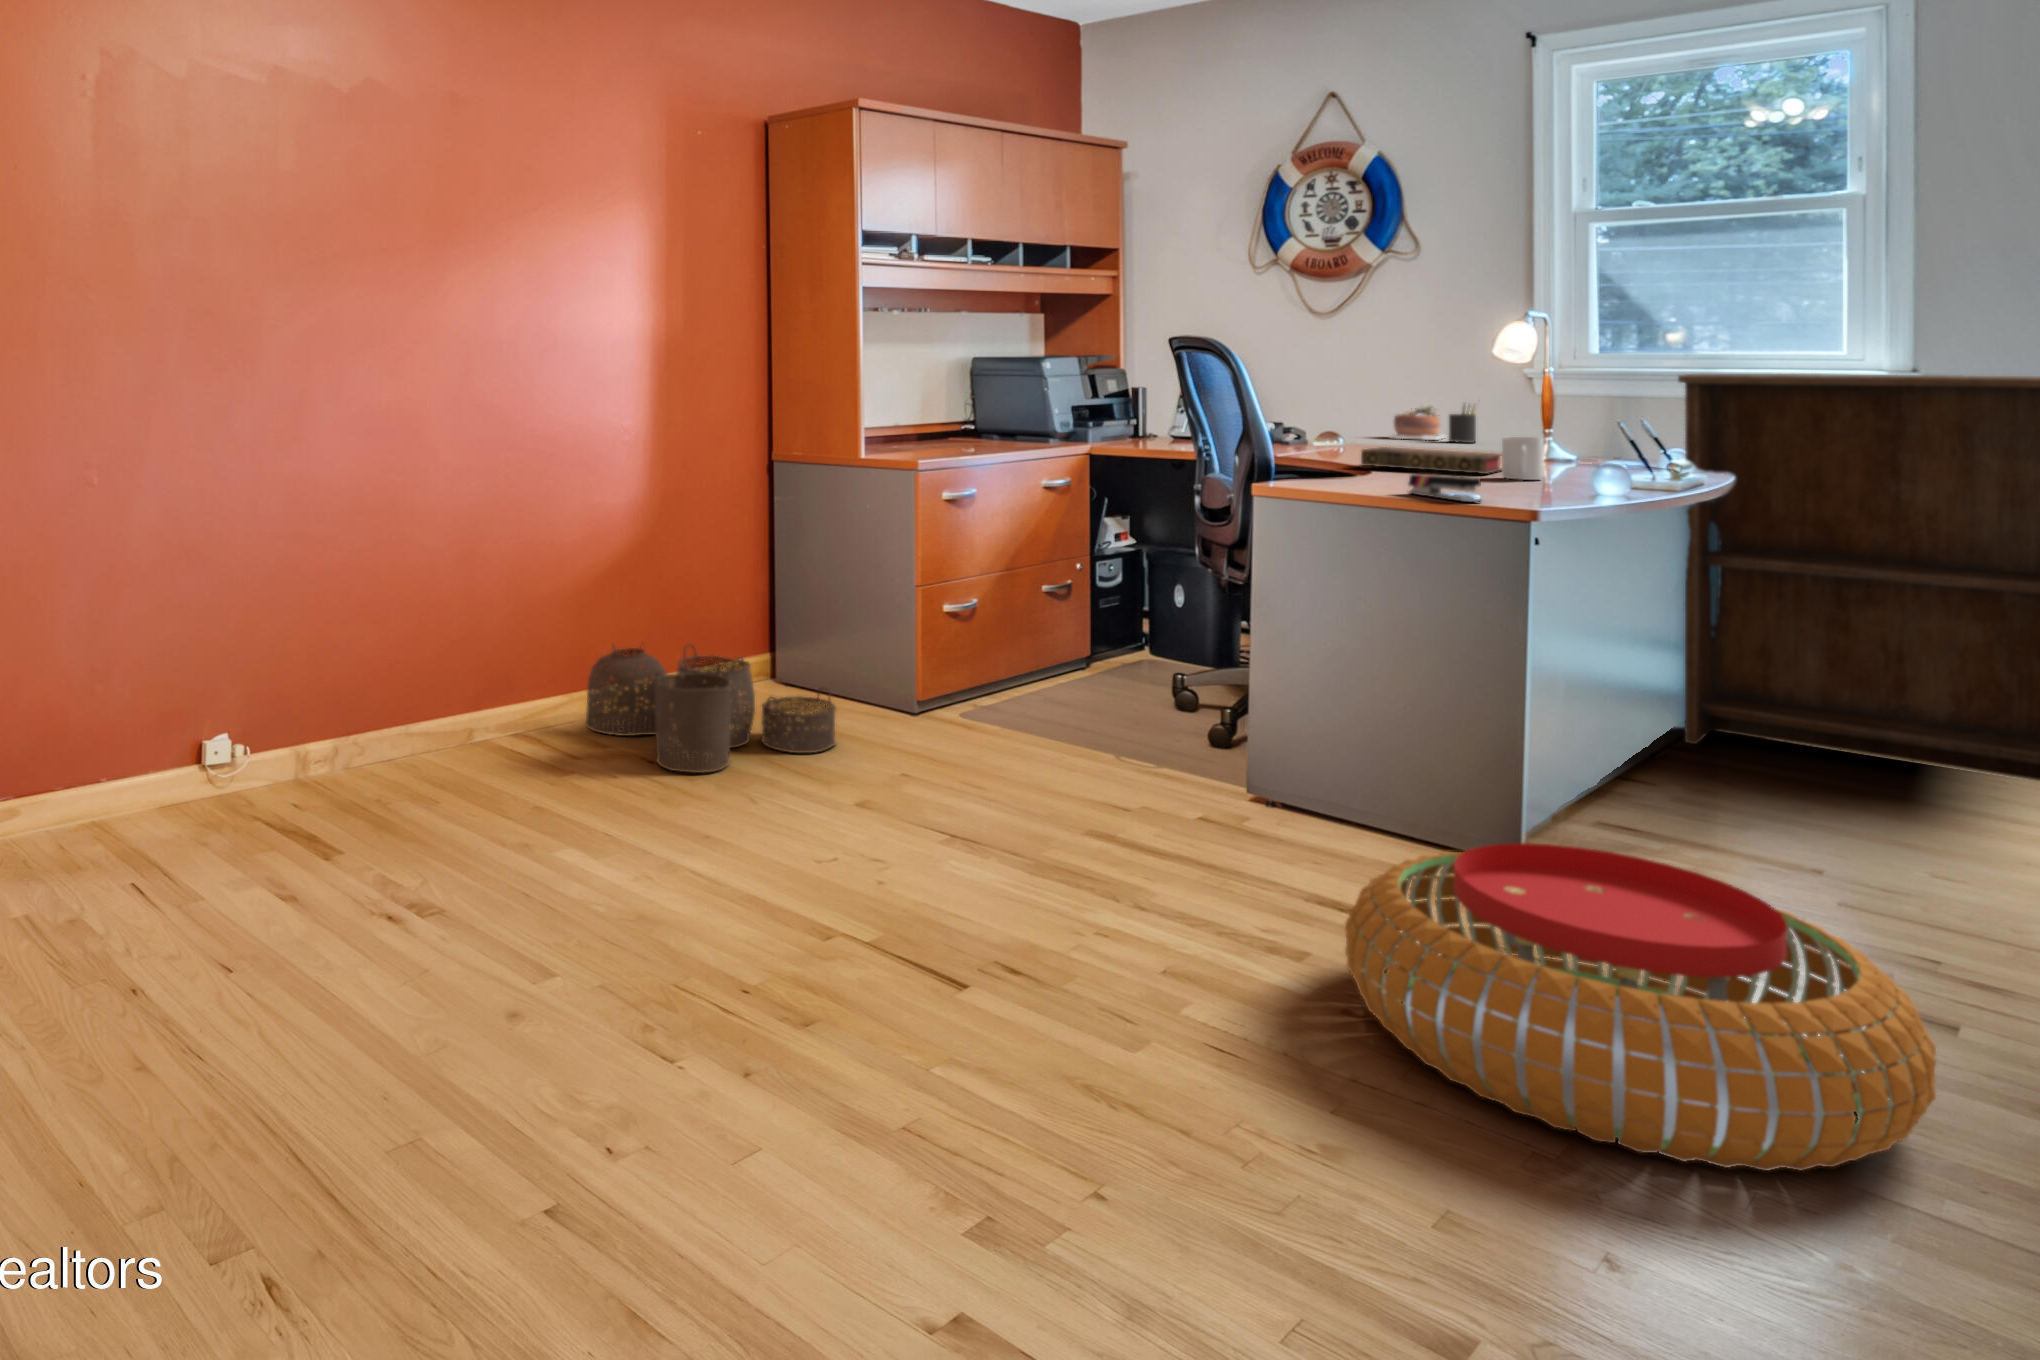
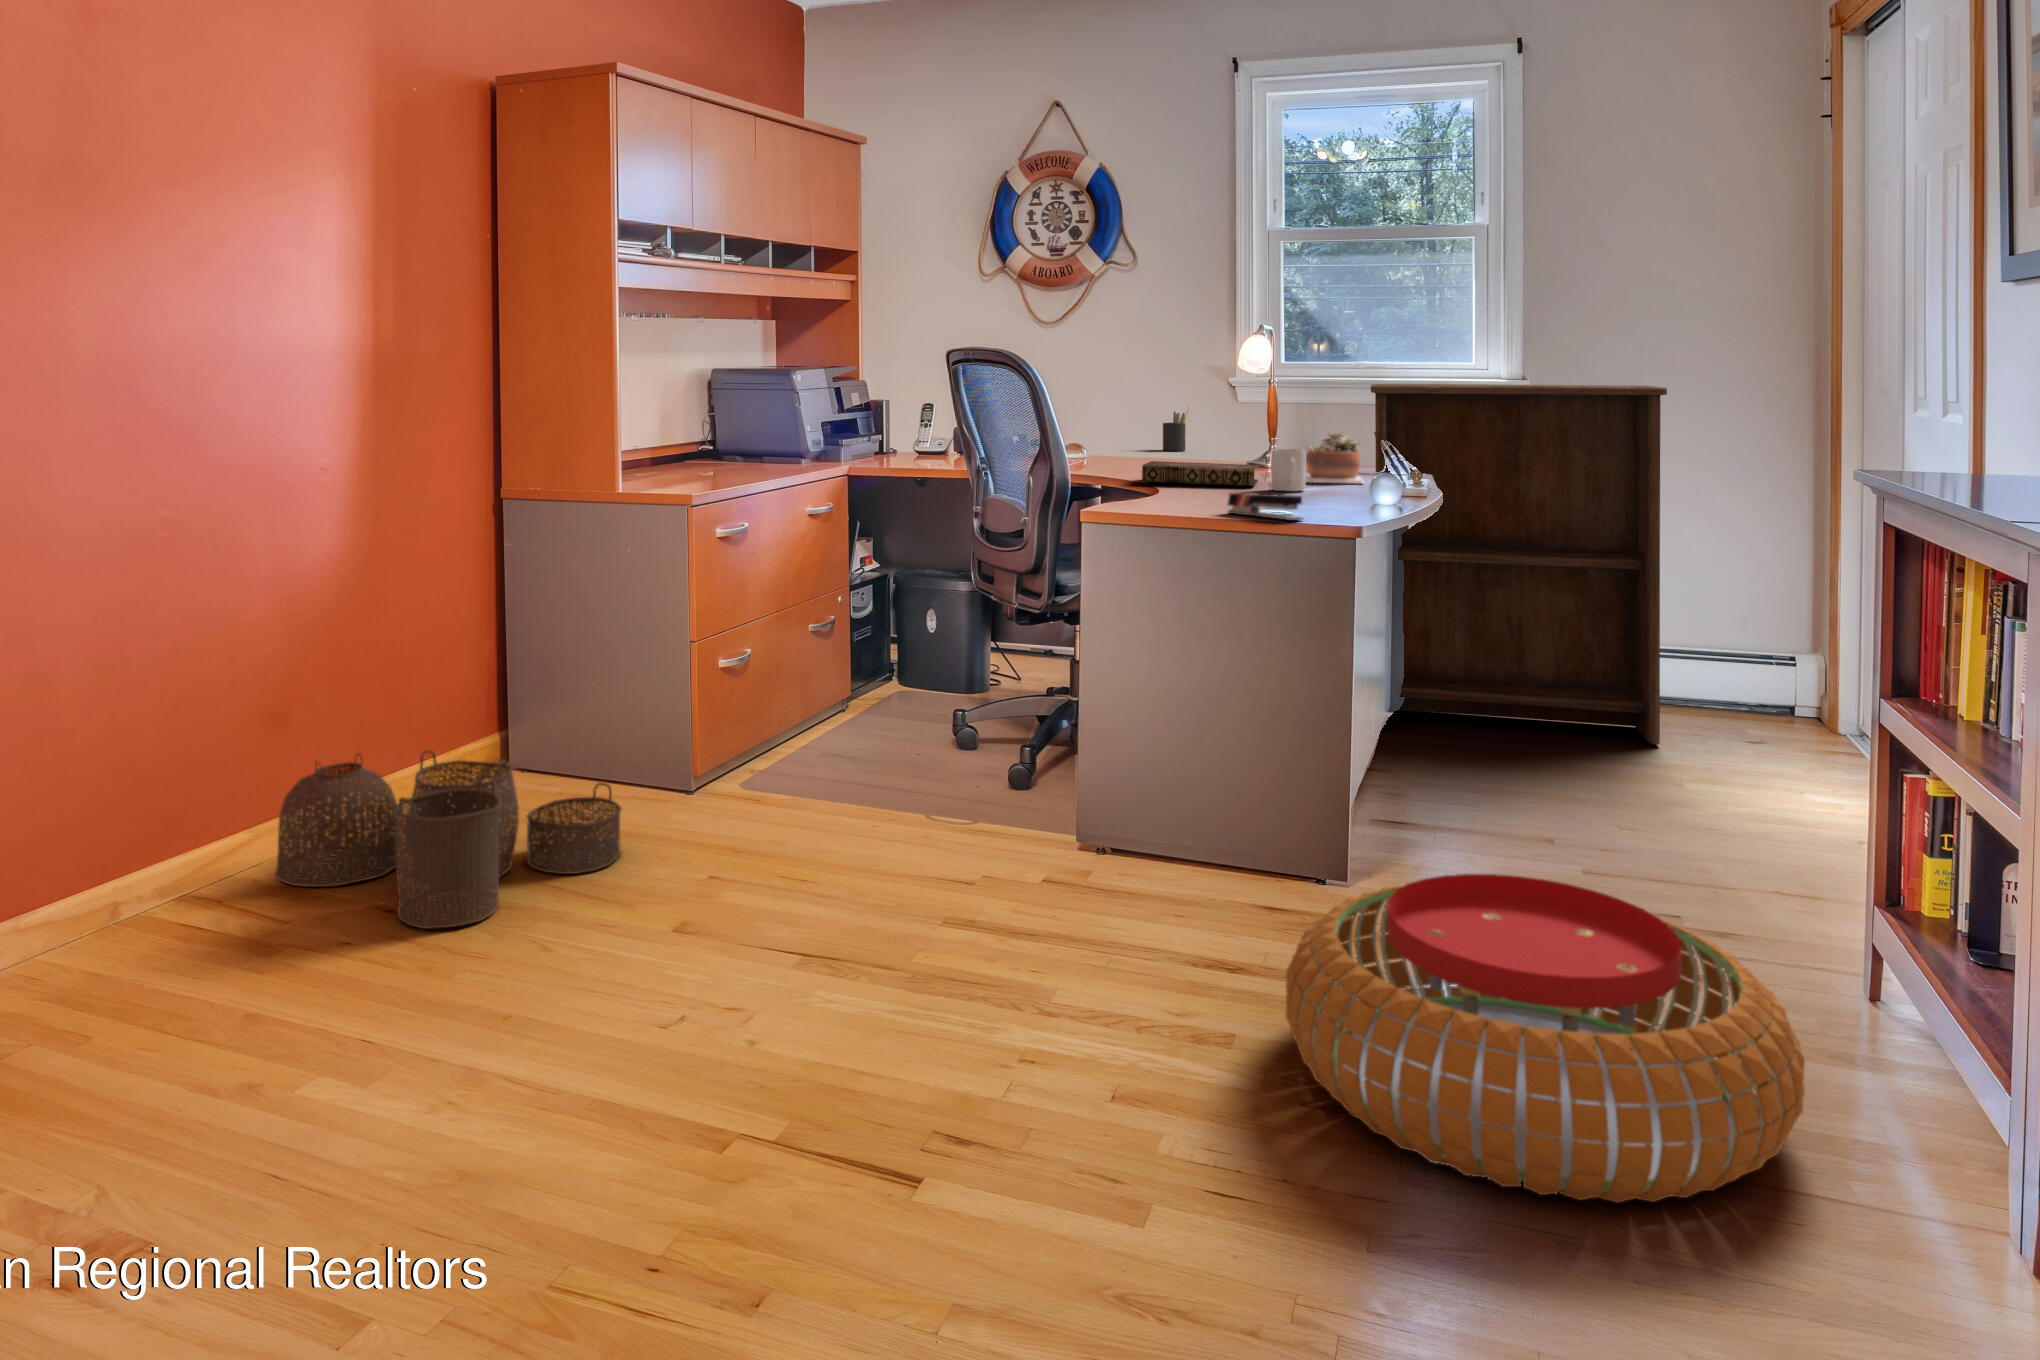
succulent plant: present [1390,406,1444,440] -> present [1305,432,1364,484]

